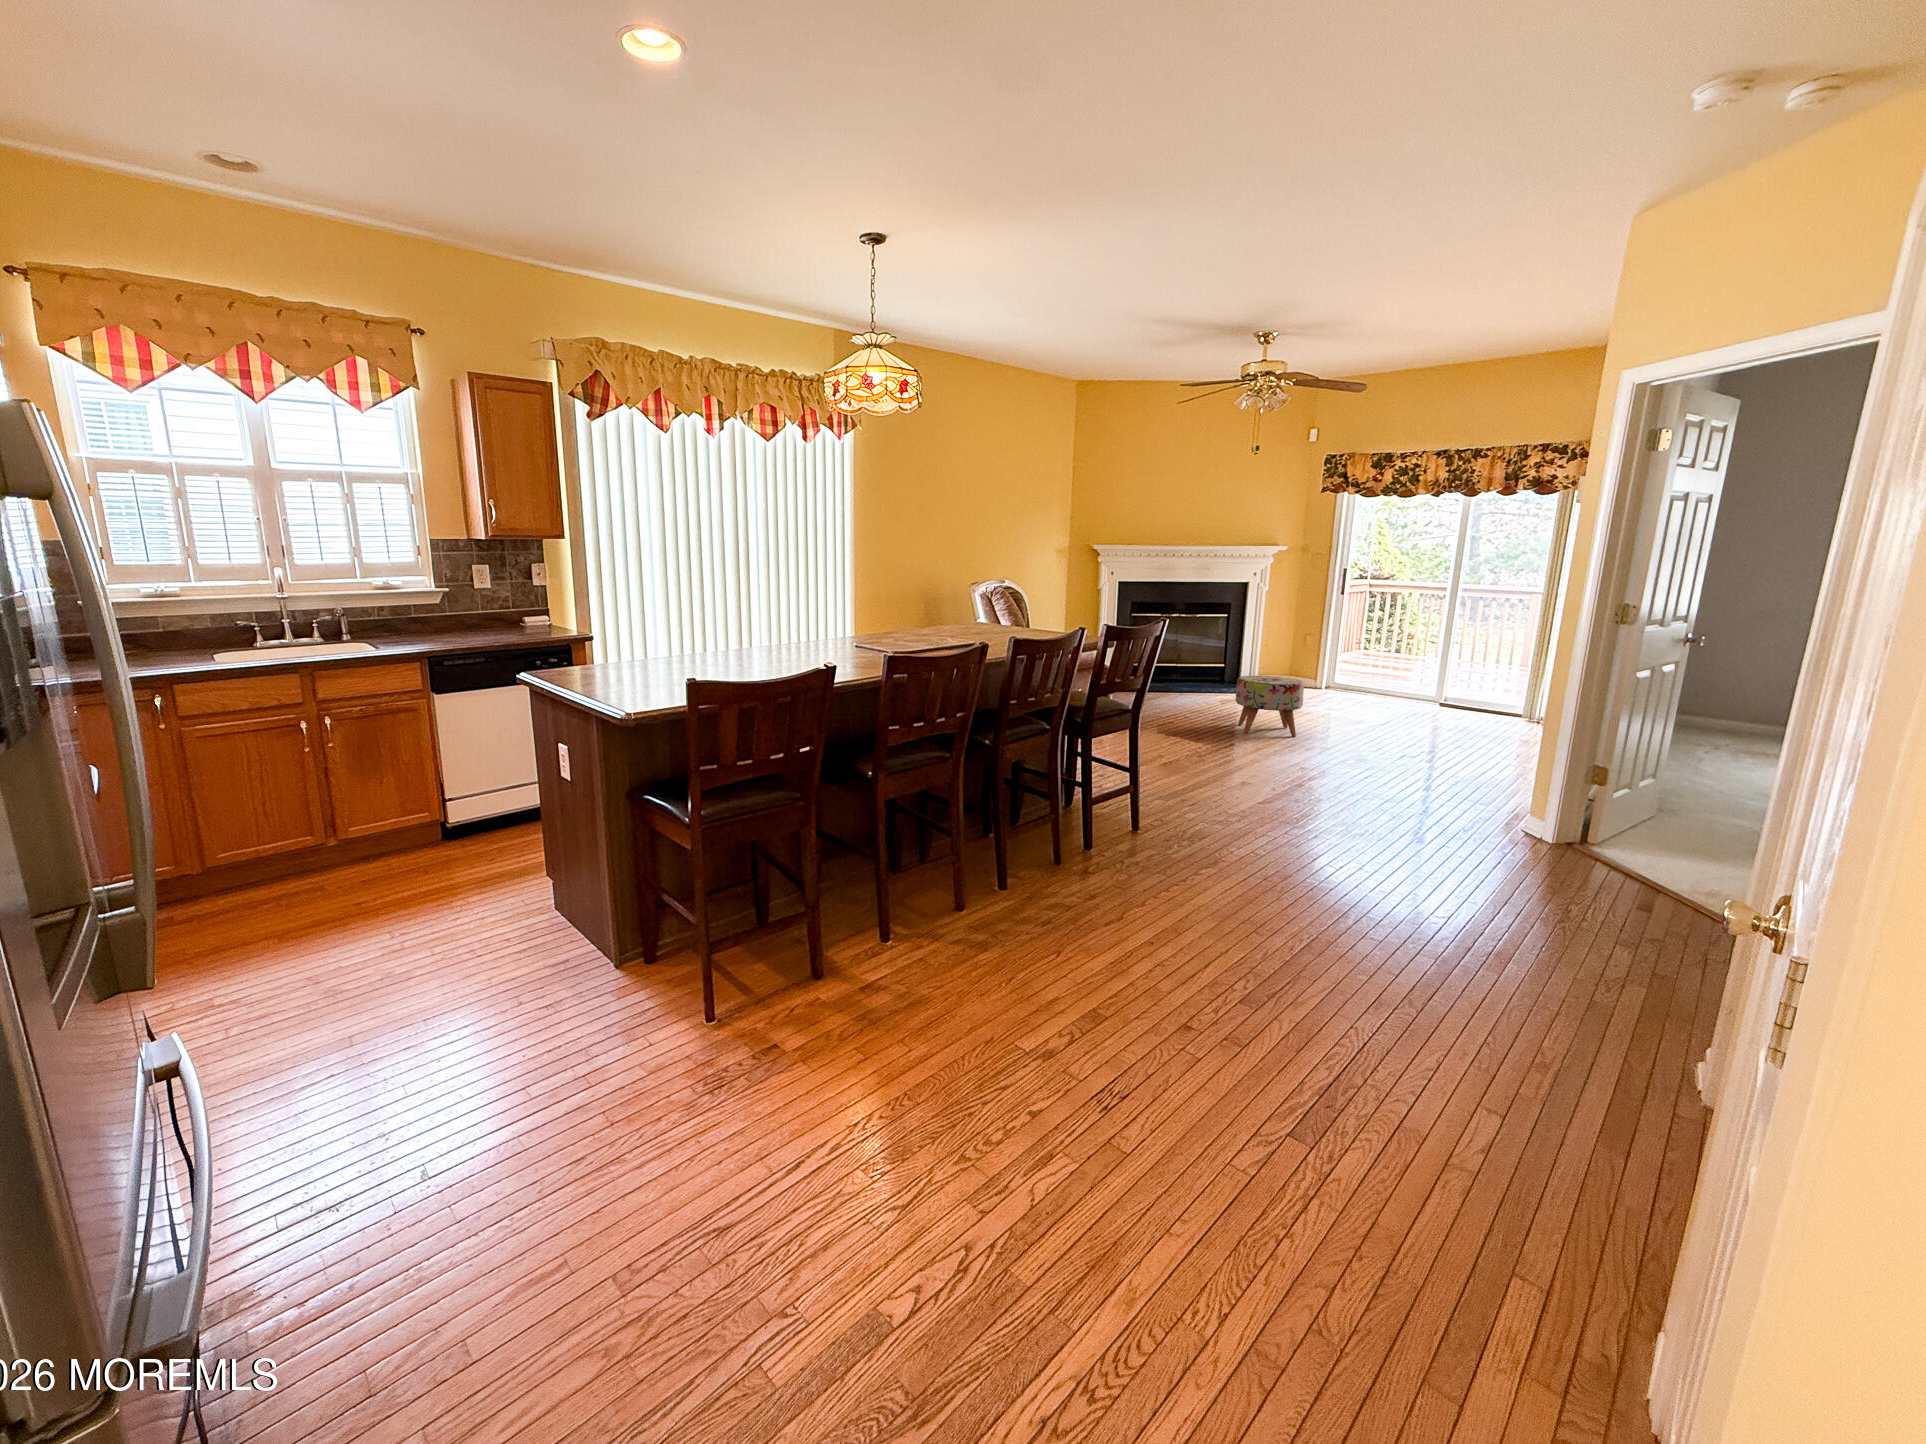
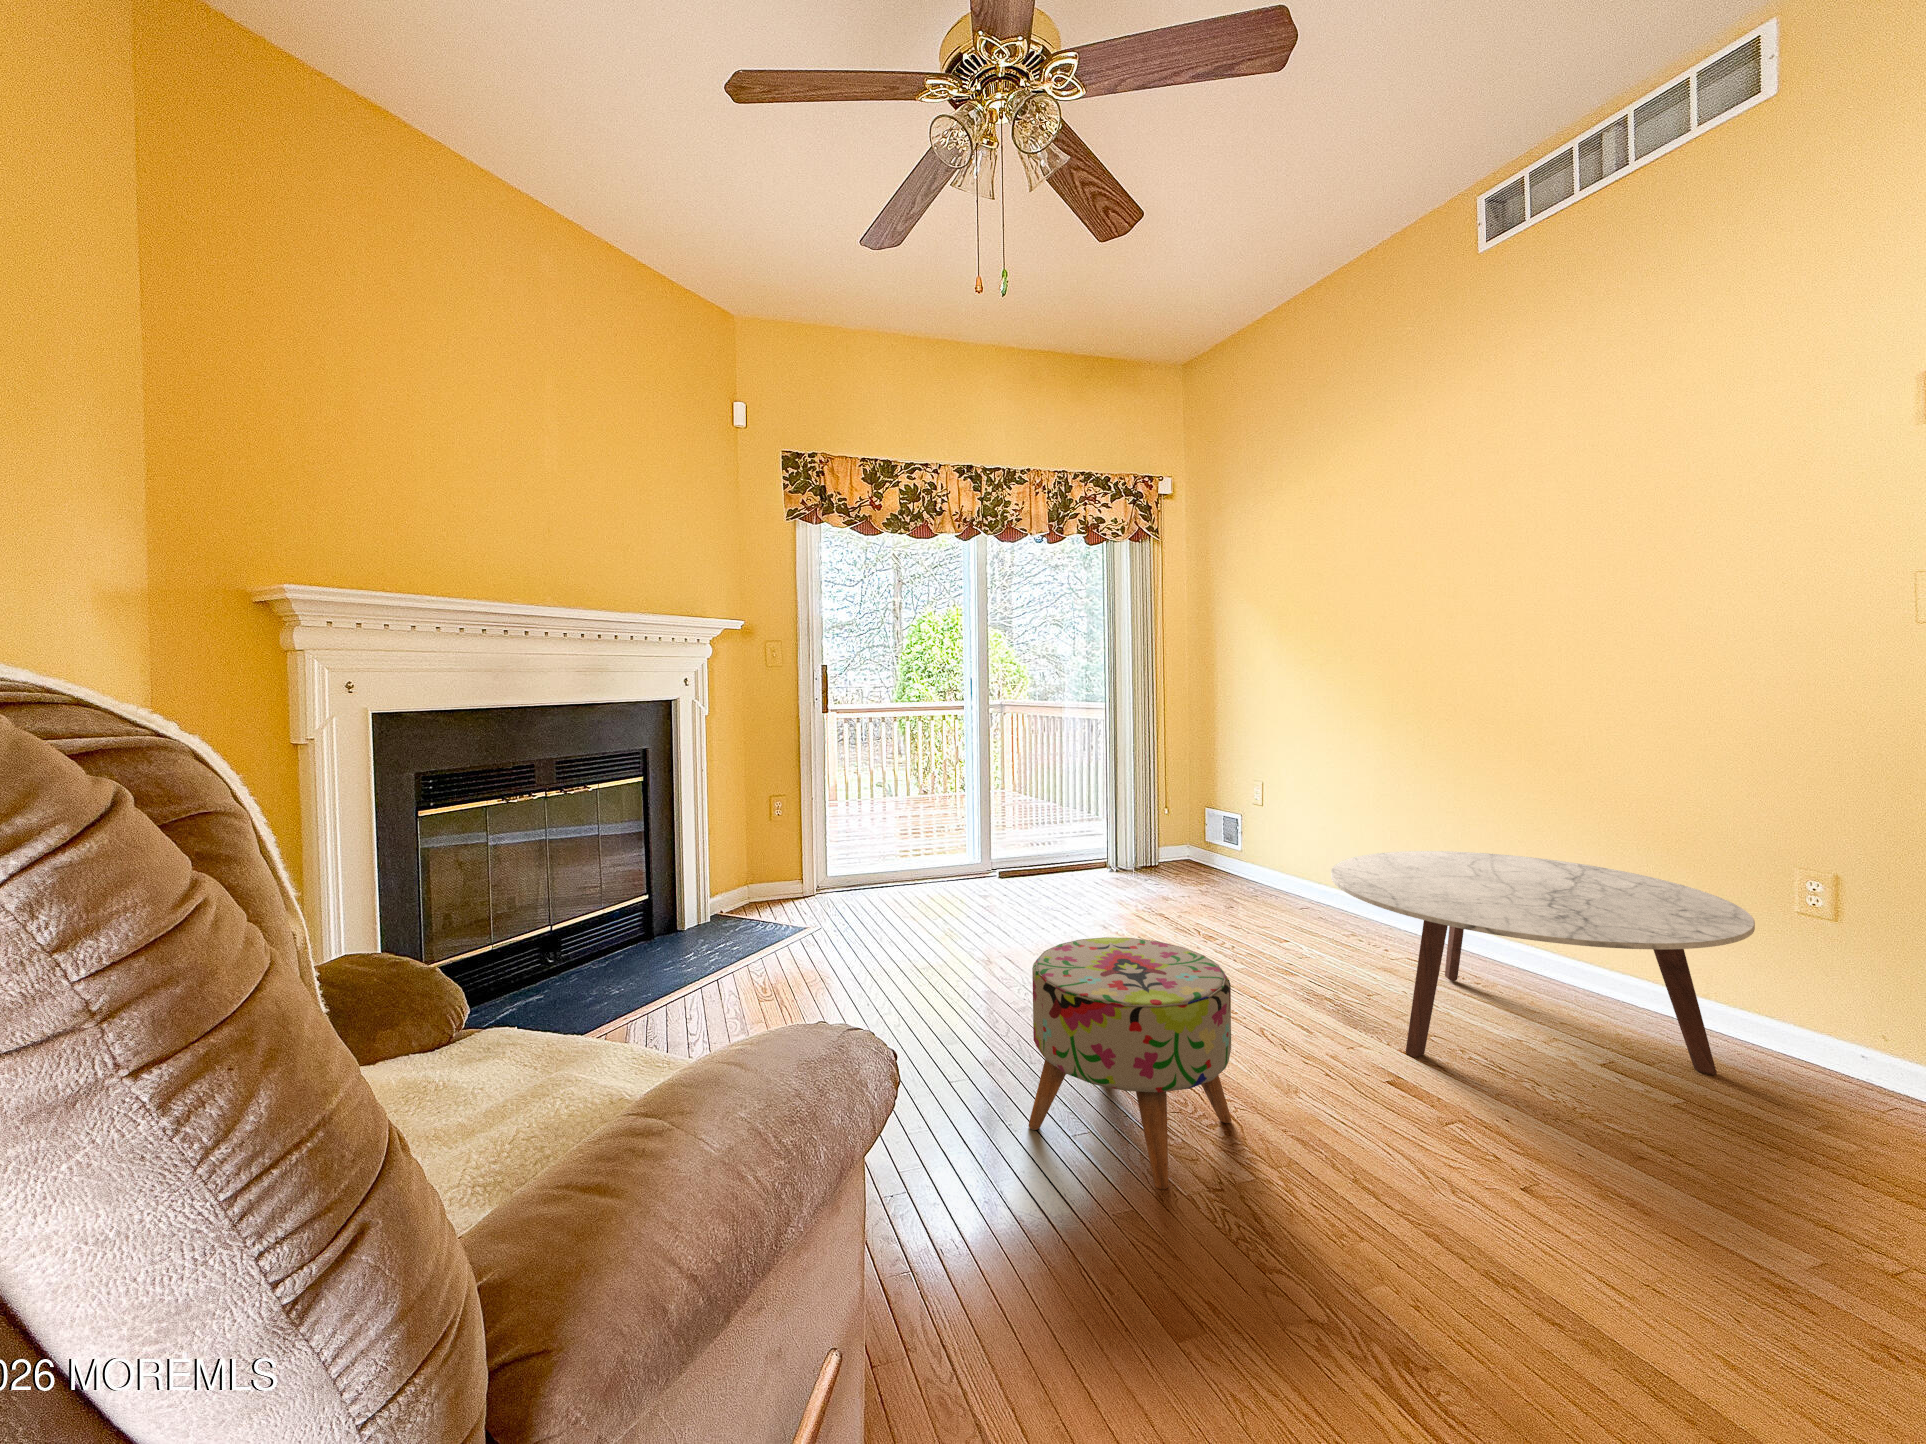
coffee table: none [1402,685,1585,779] -> present [1331,851,1755,1075]

